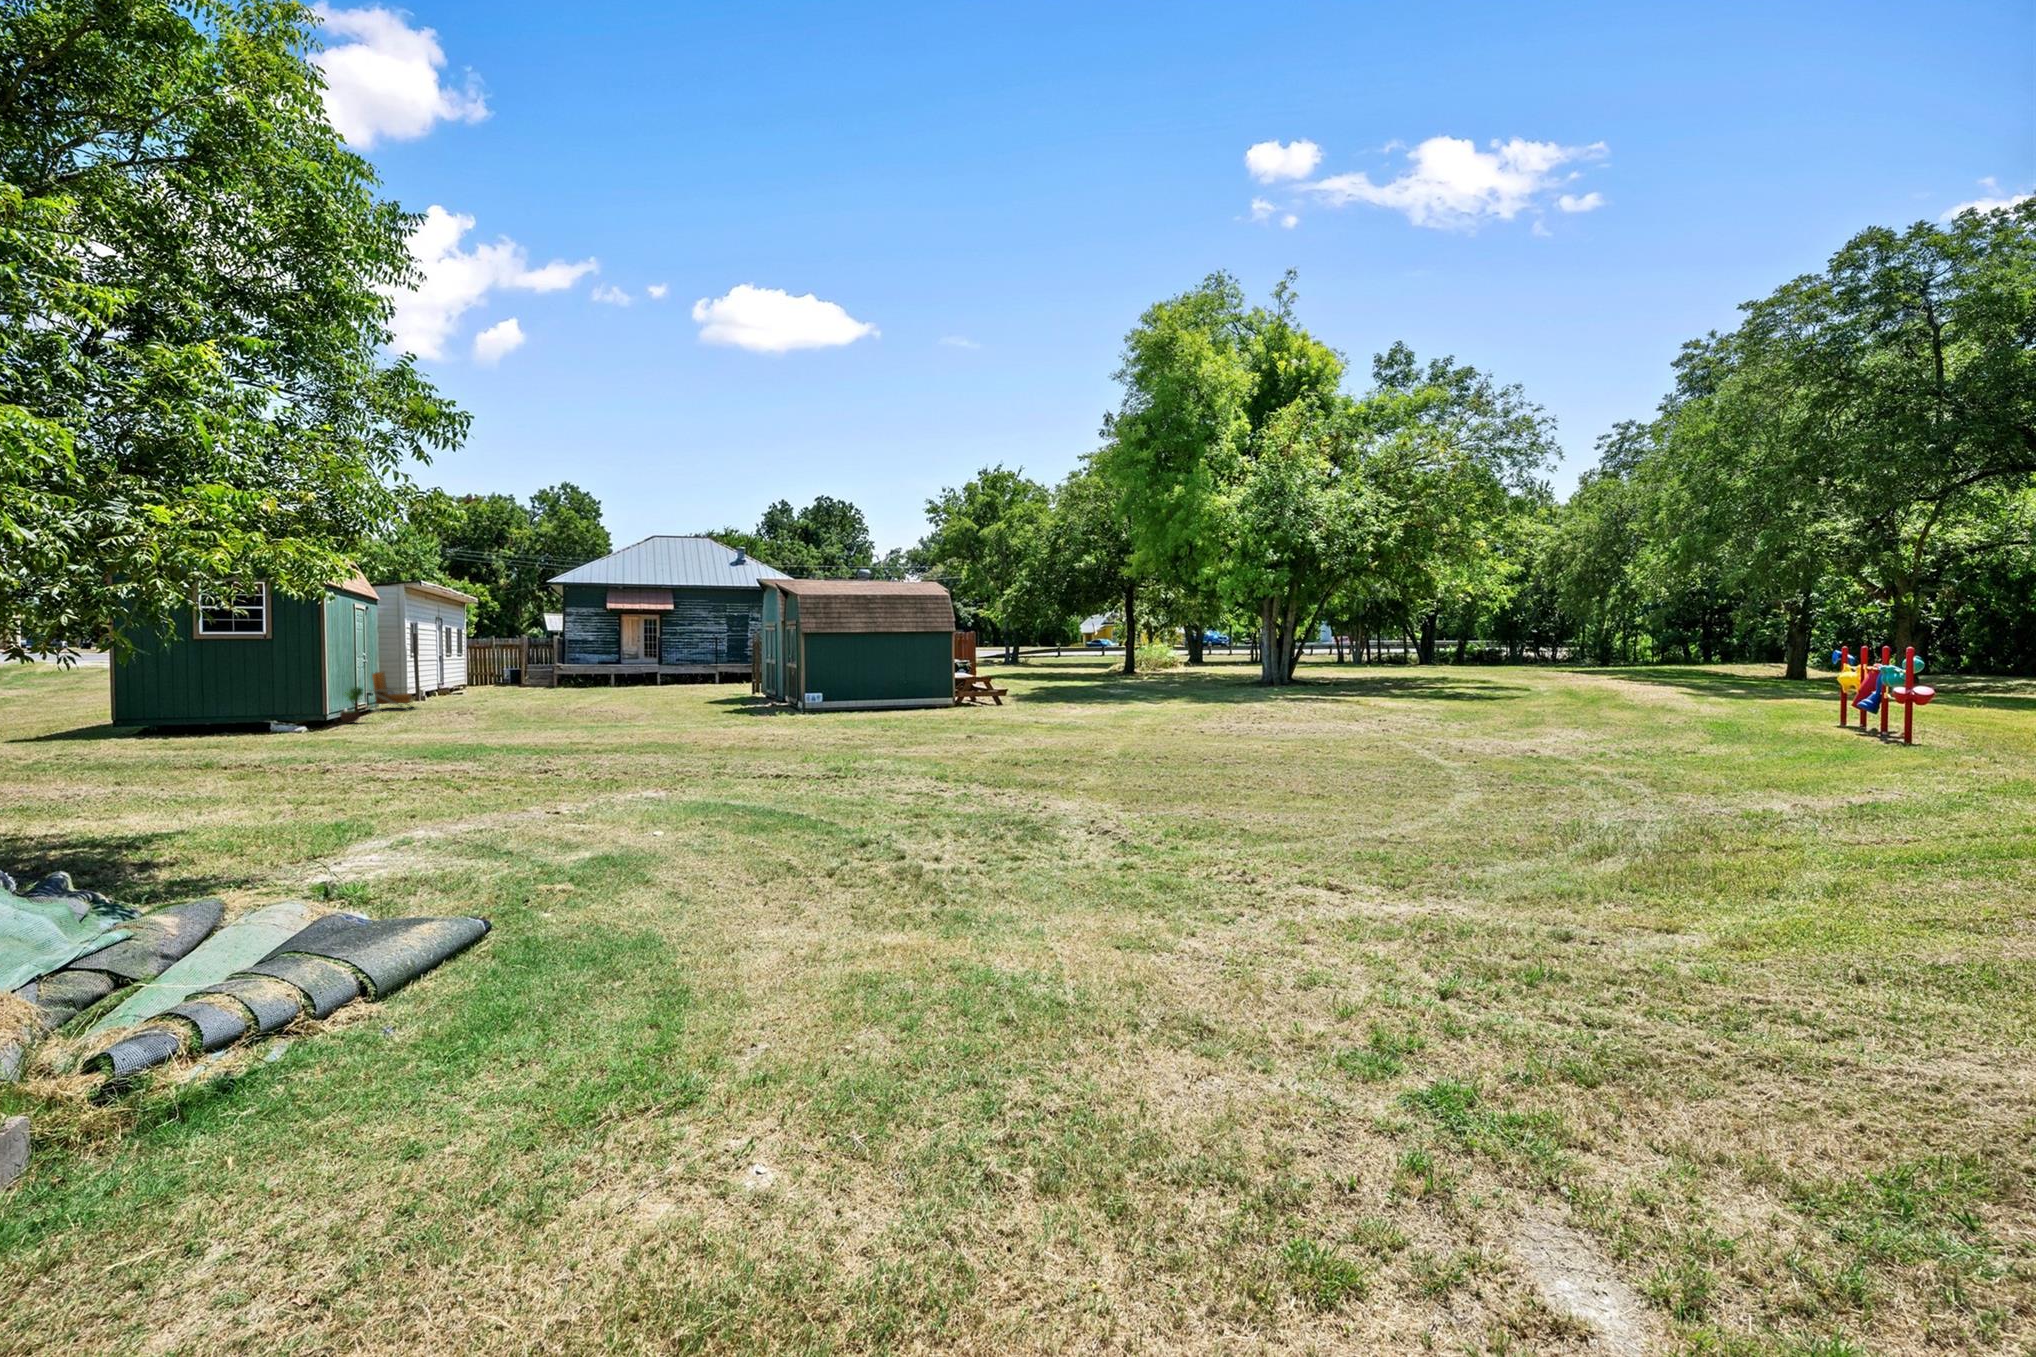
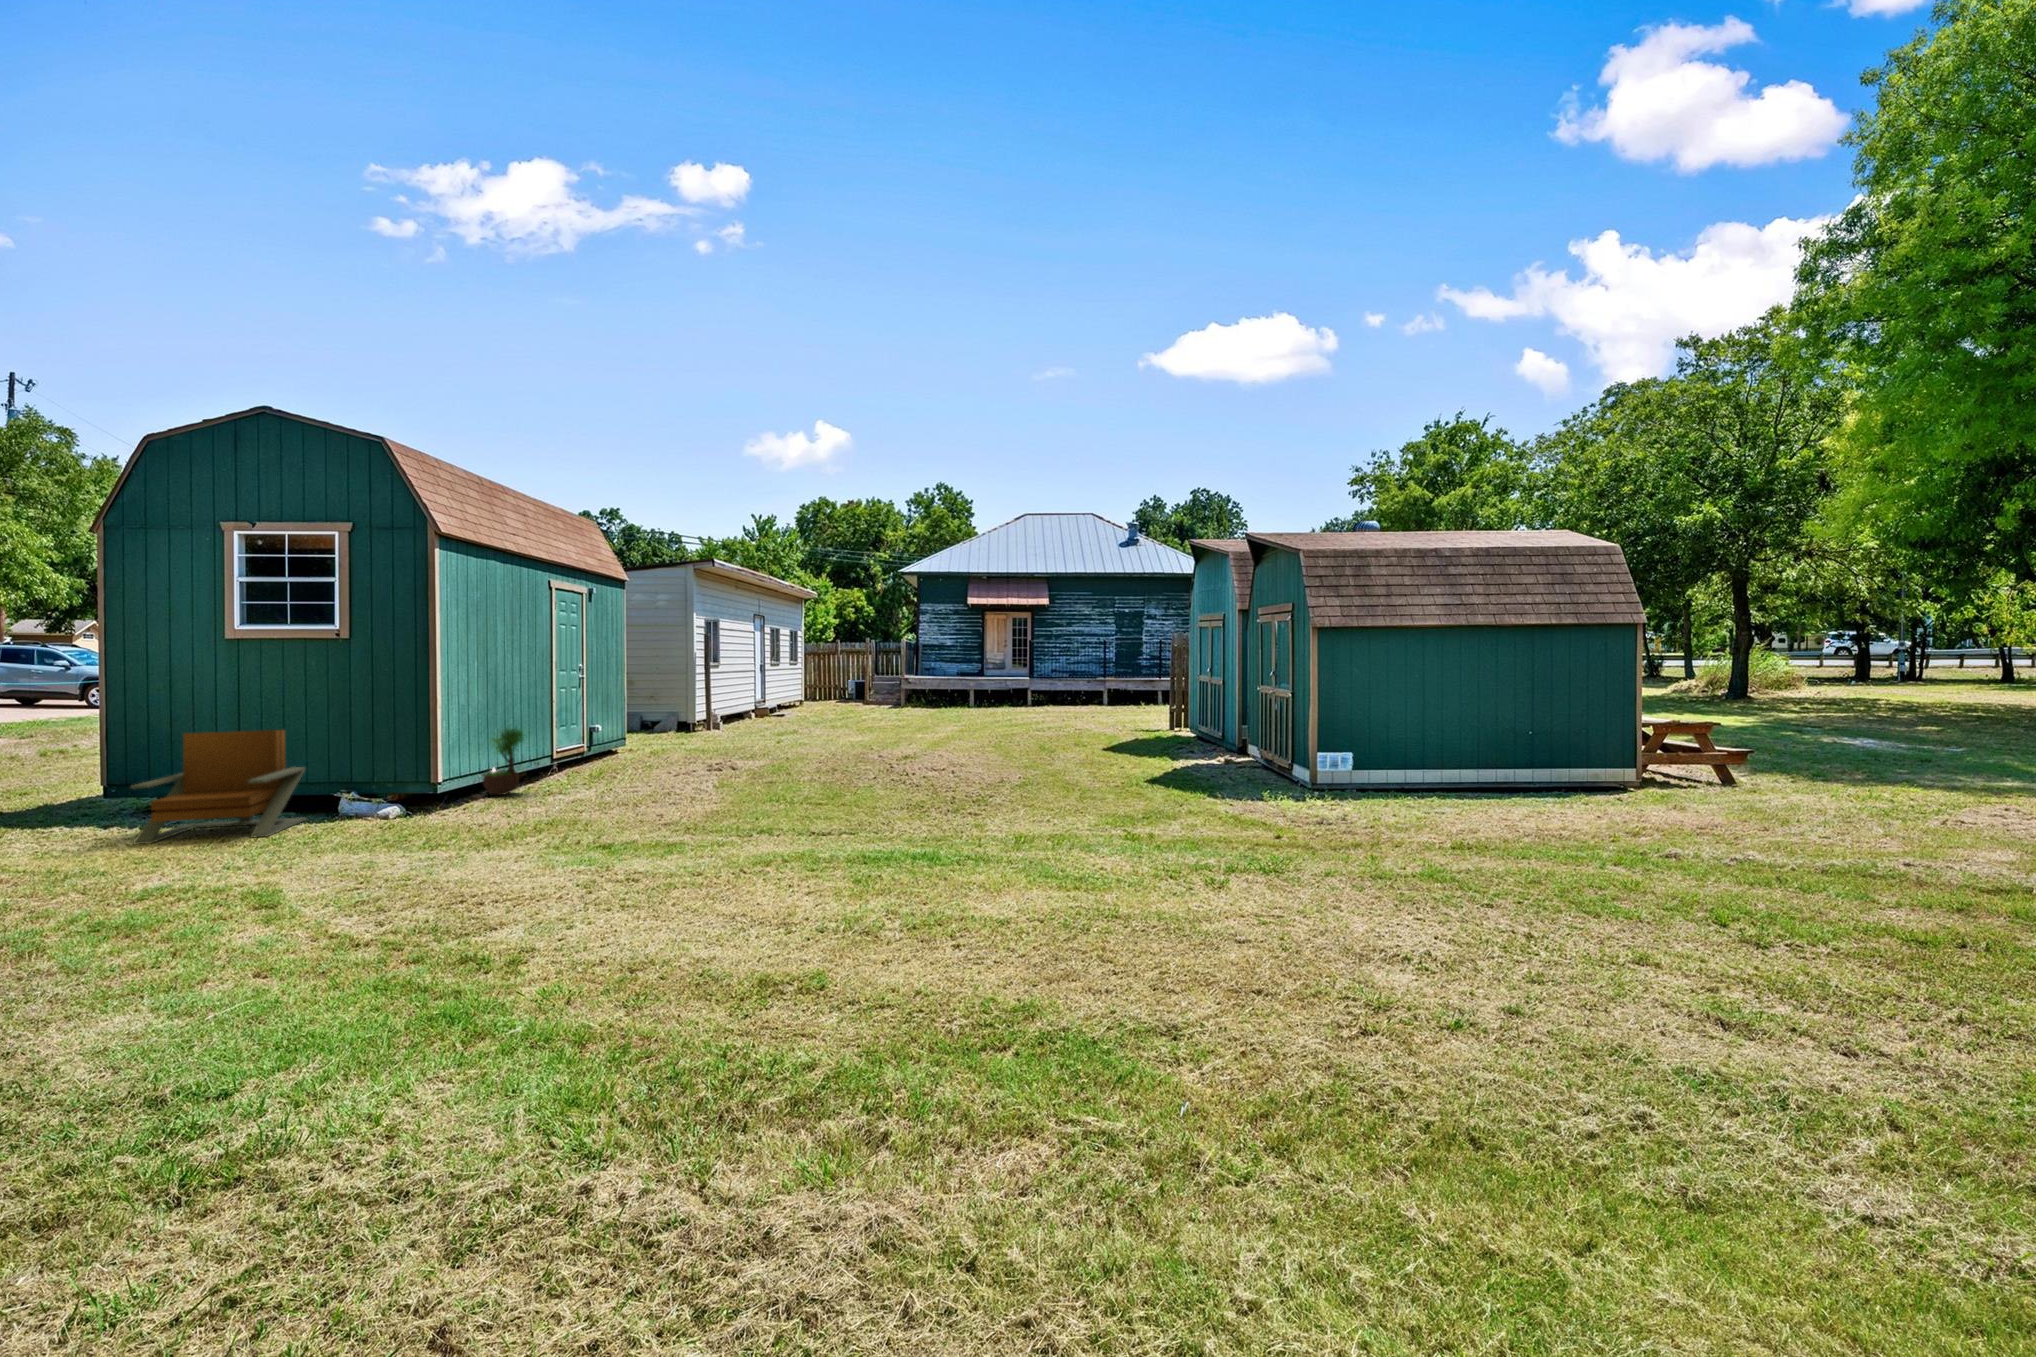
lounge chair: present [370,672,413,713] -> present [130,730,306,844]

